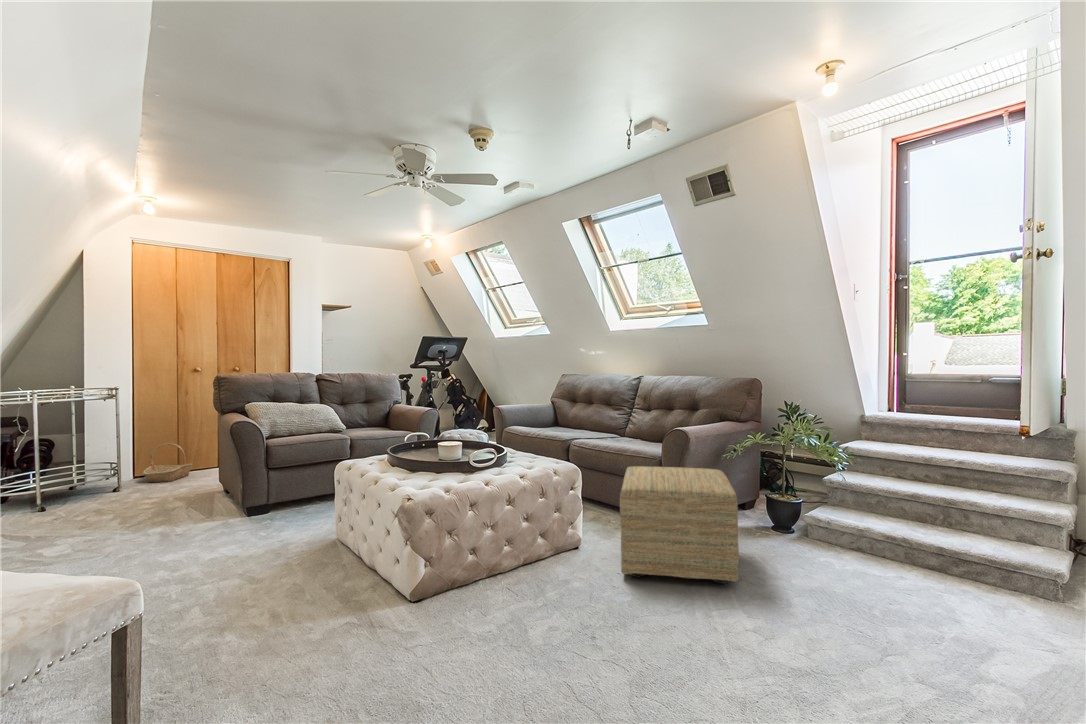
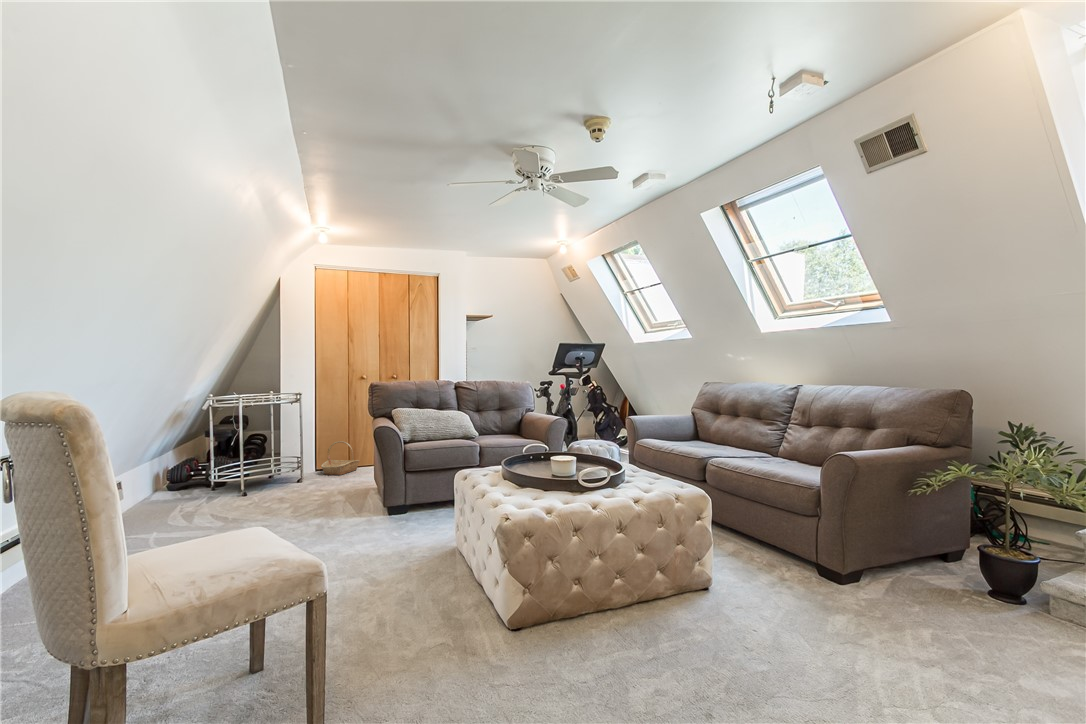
ottoman: present [620,466,739,584] -> none [757,497,933,673]

